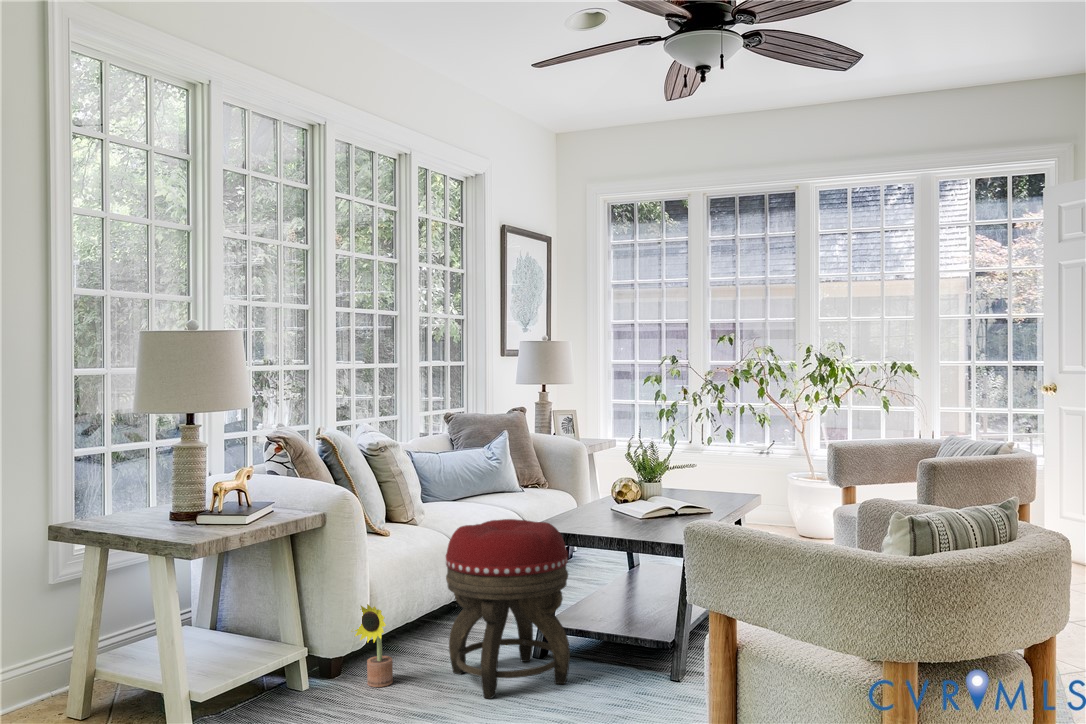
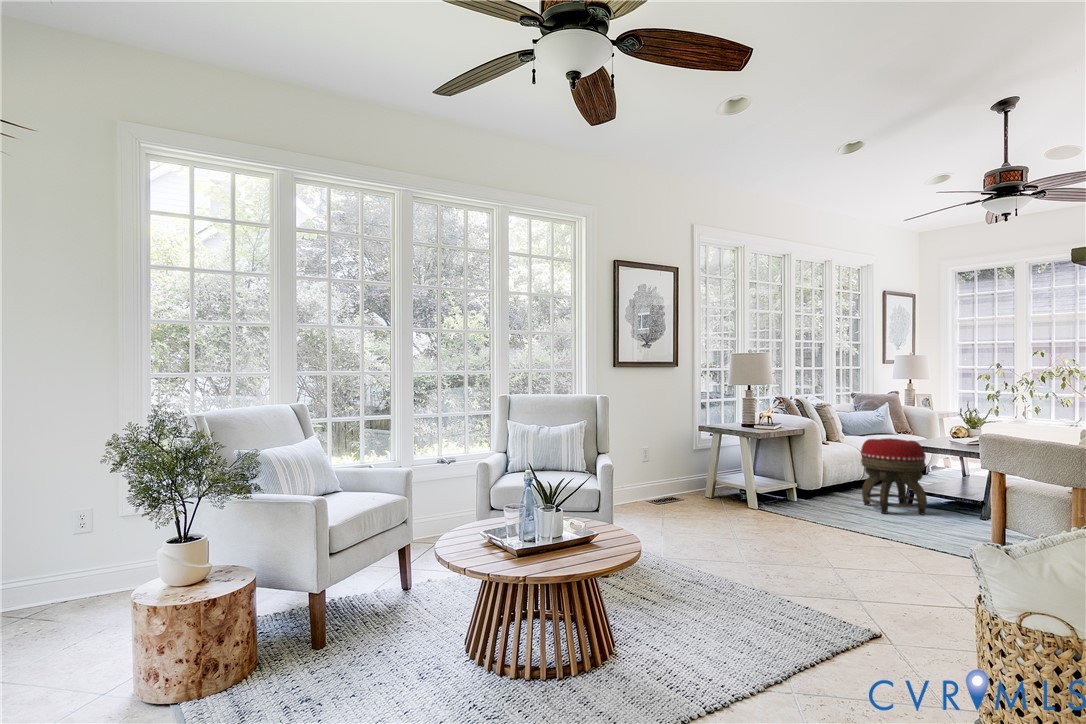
decorative plant: present [351,604,393,687] -> none [815,468,835,504]

